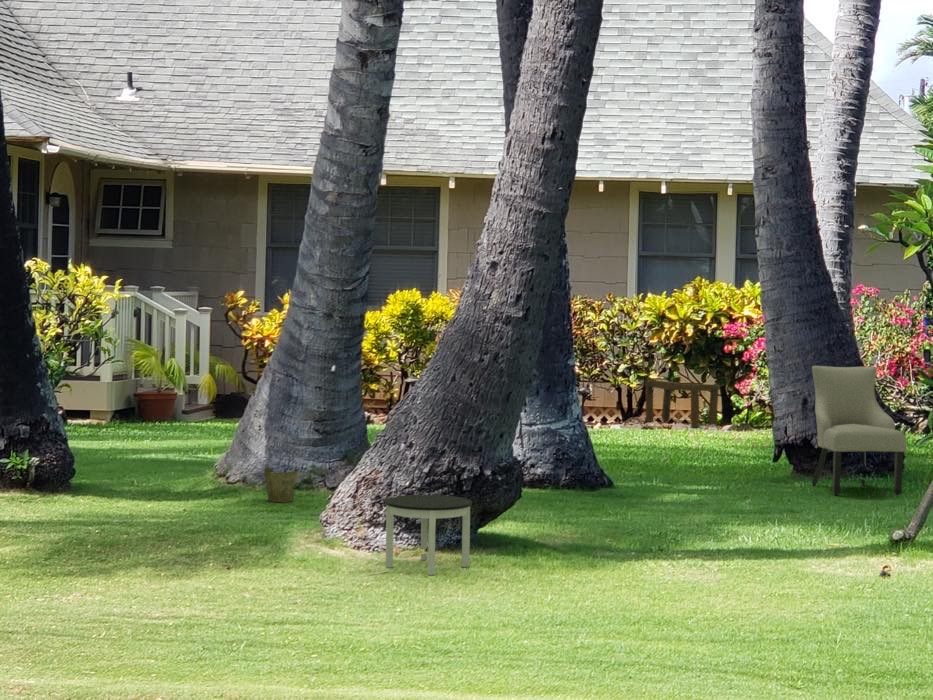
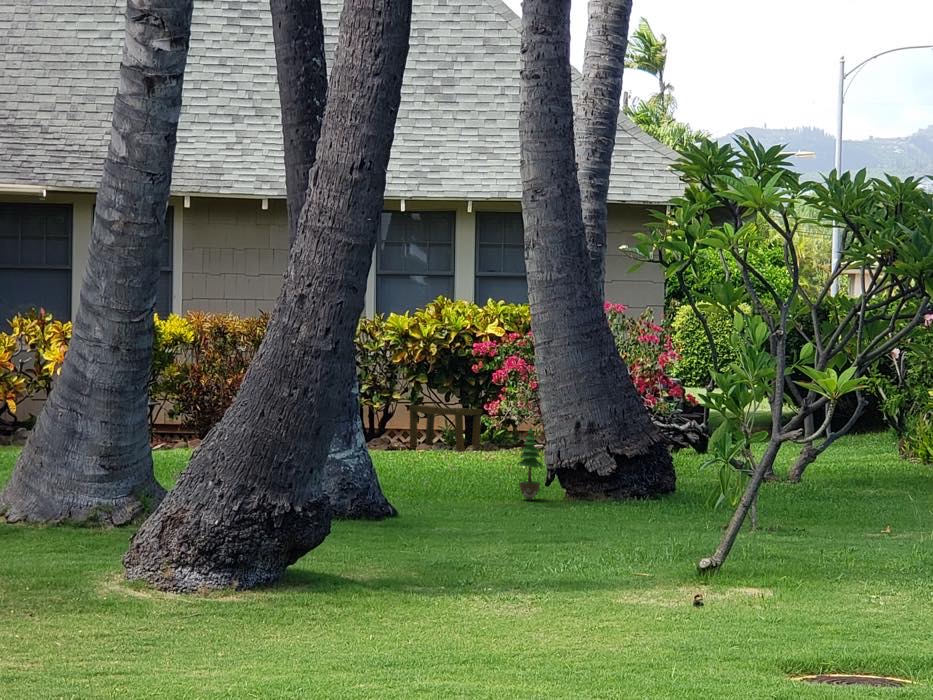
chair: present [811,366,907,495] -> none [588,391,679,516]
potted tree: none [739,401,766,477] -> present [518,427,543,500]
bucket: present [264,468,299,502] -> none [45,487,83,543]
round table: present [385,495,472,575] -> none [196,532,286,616]

